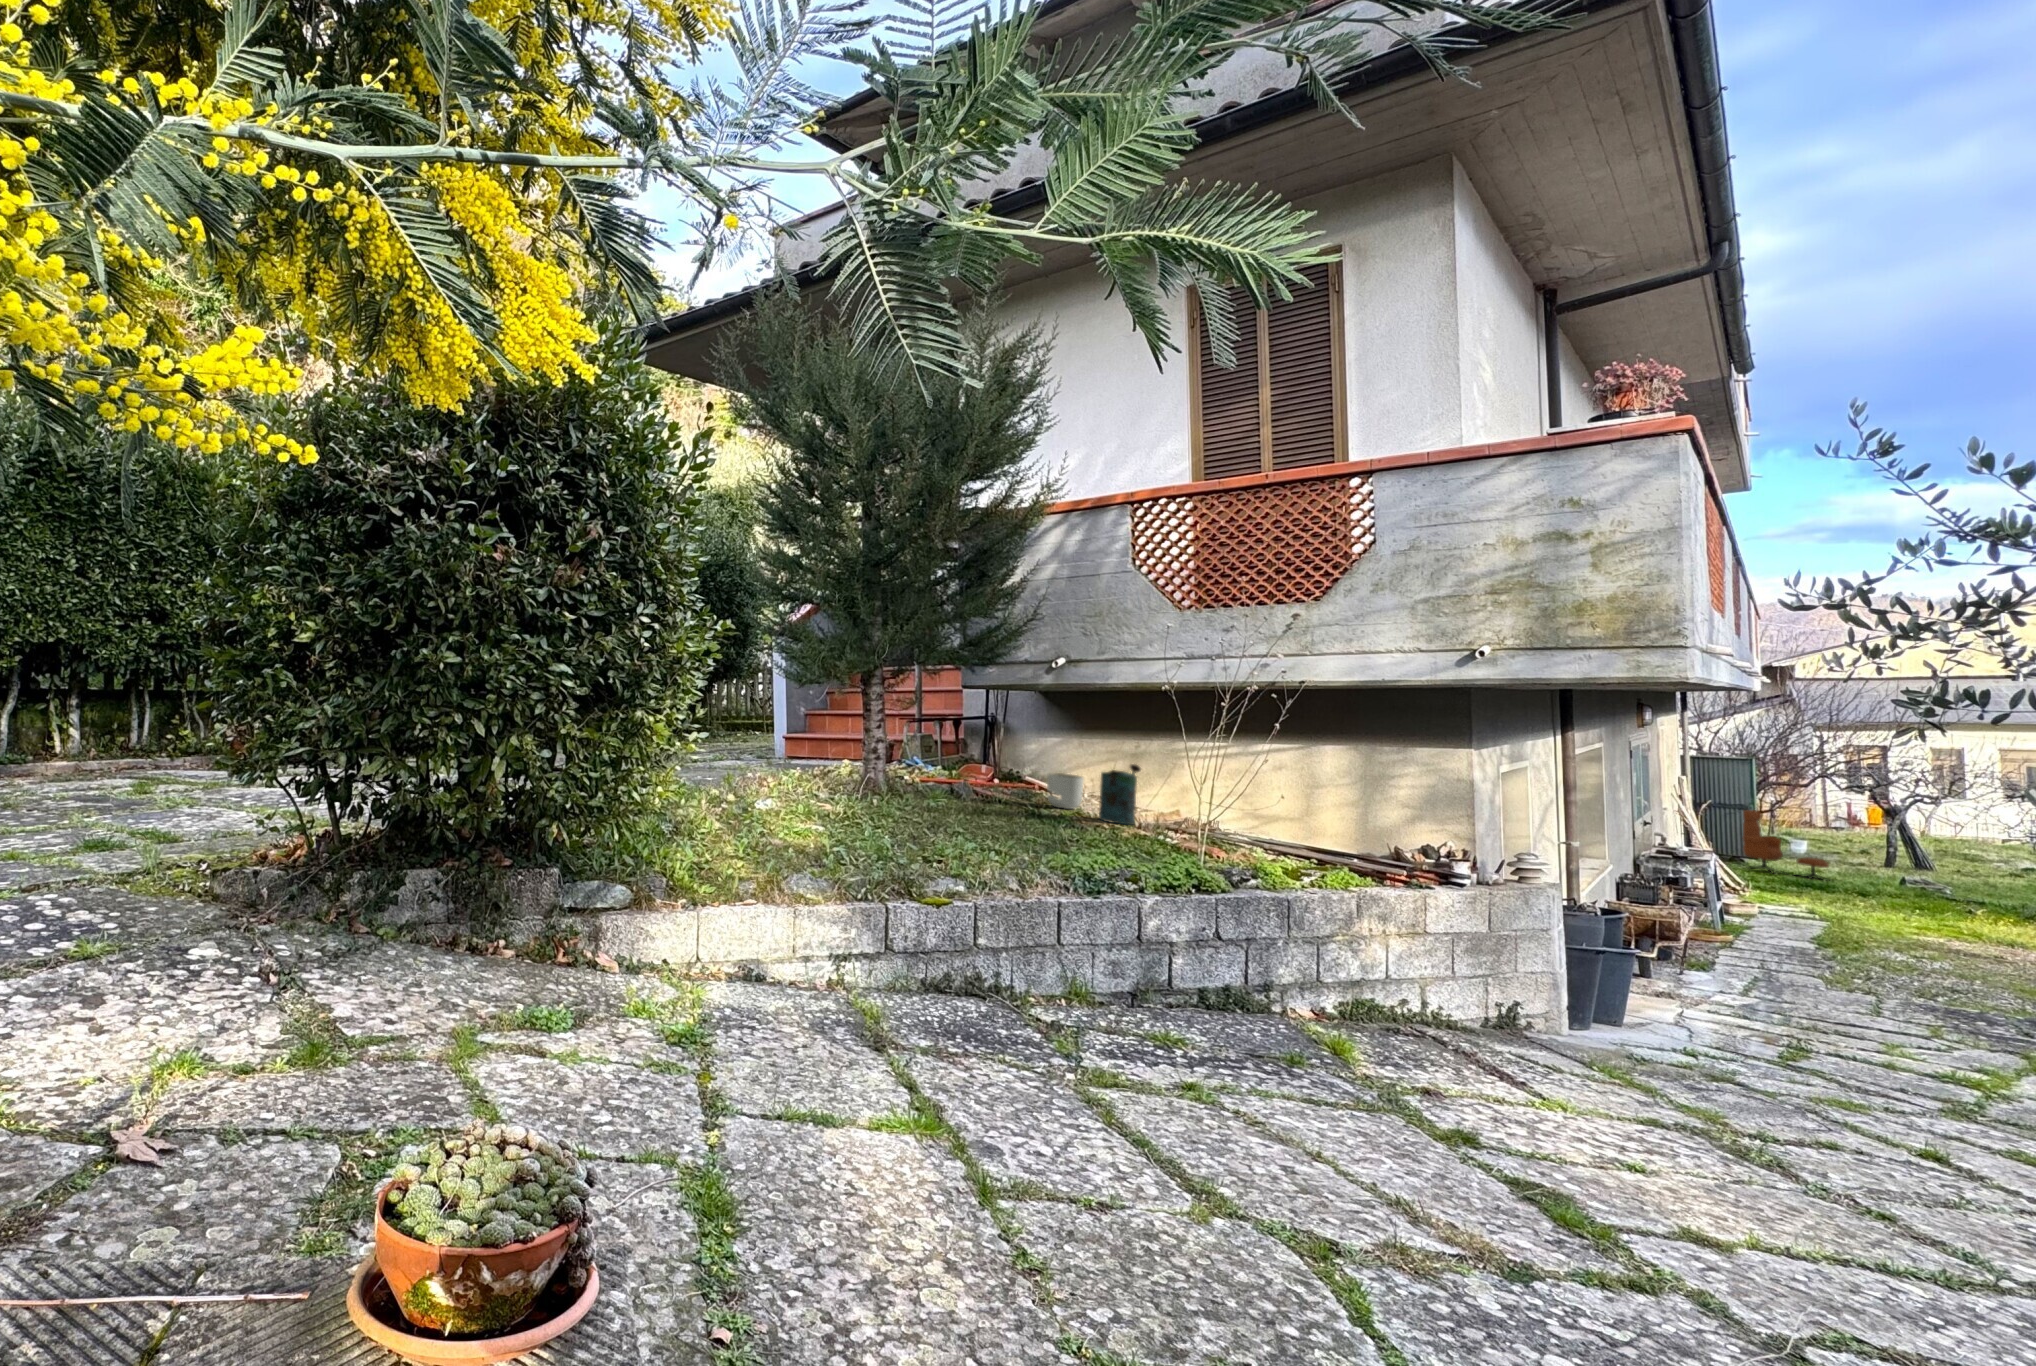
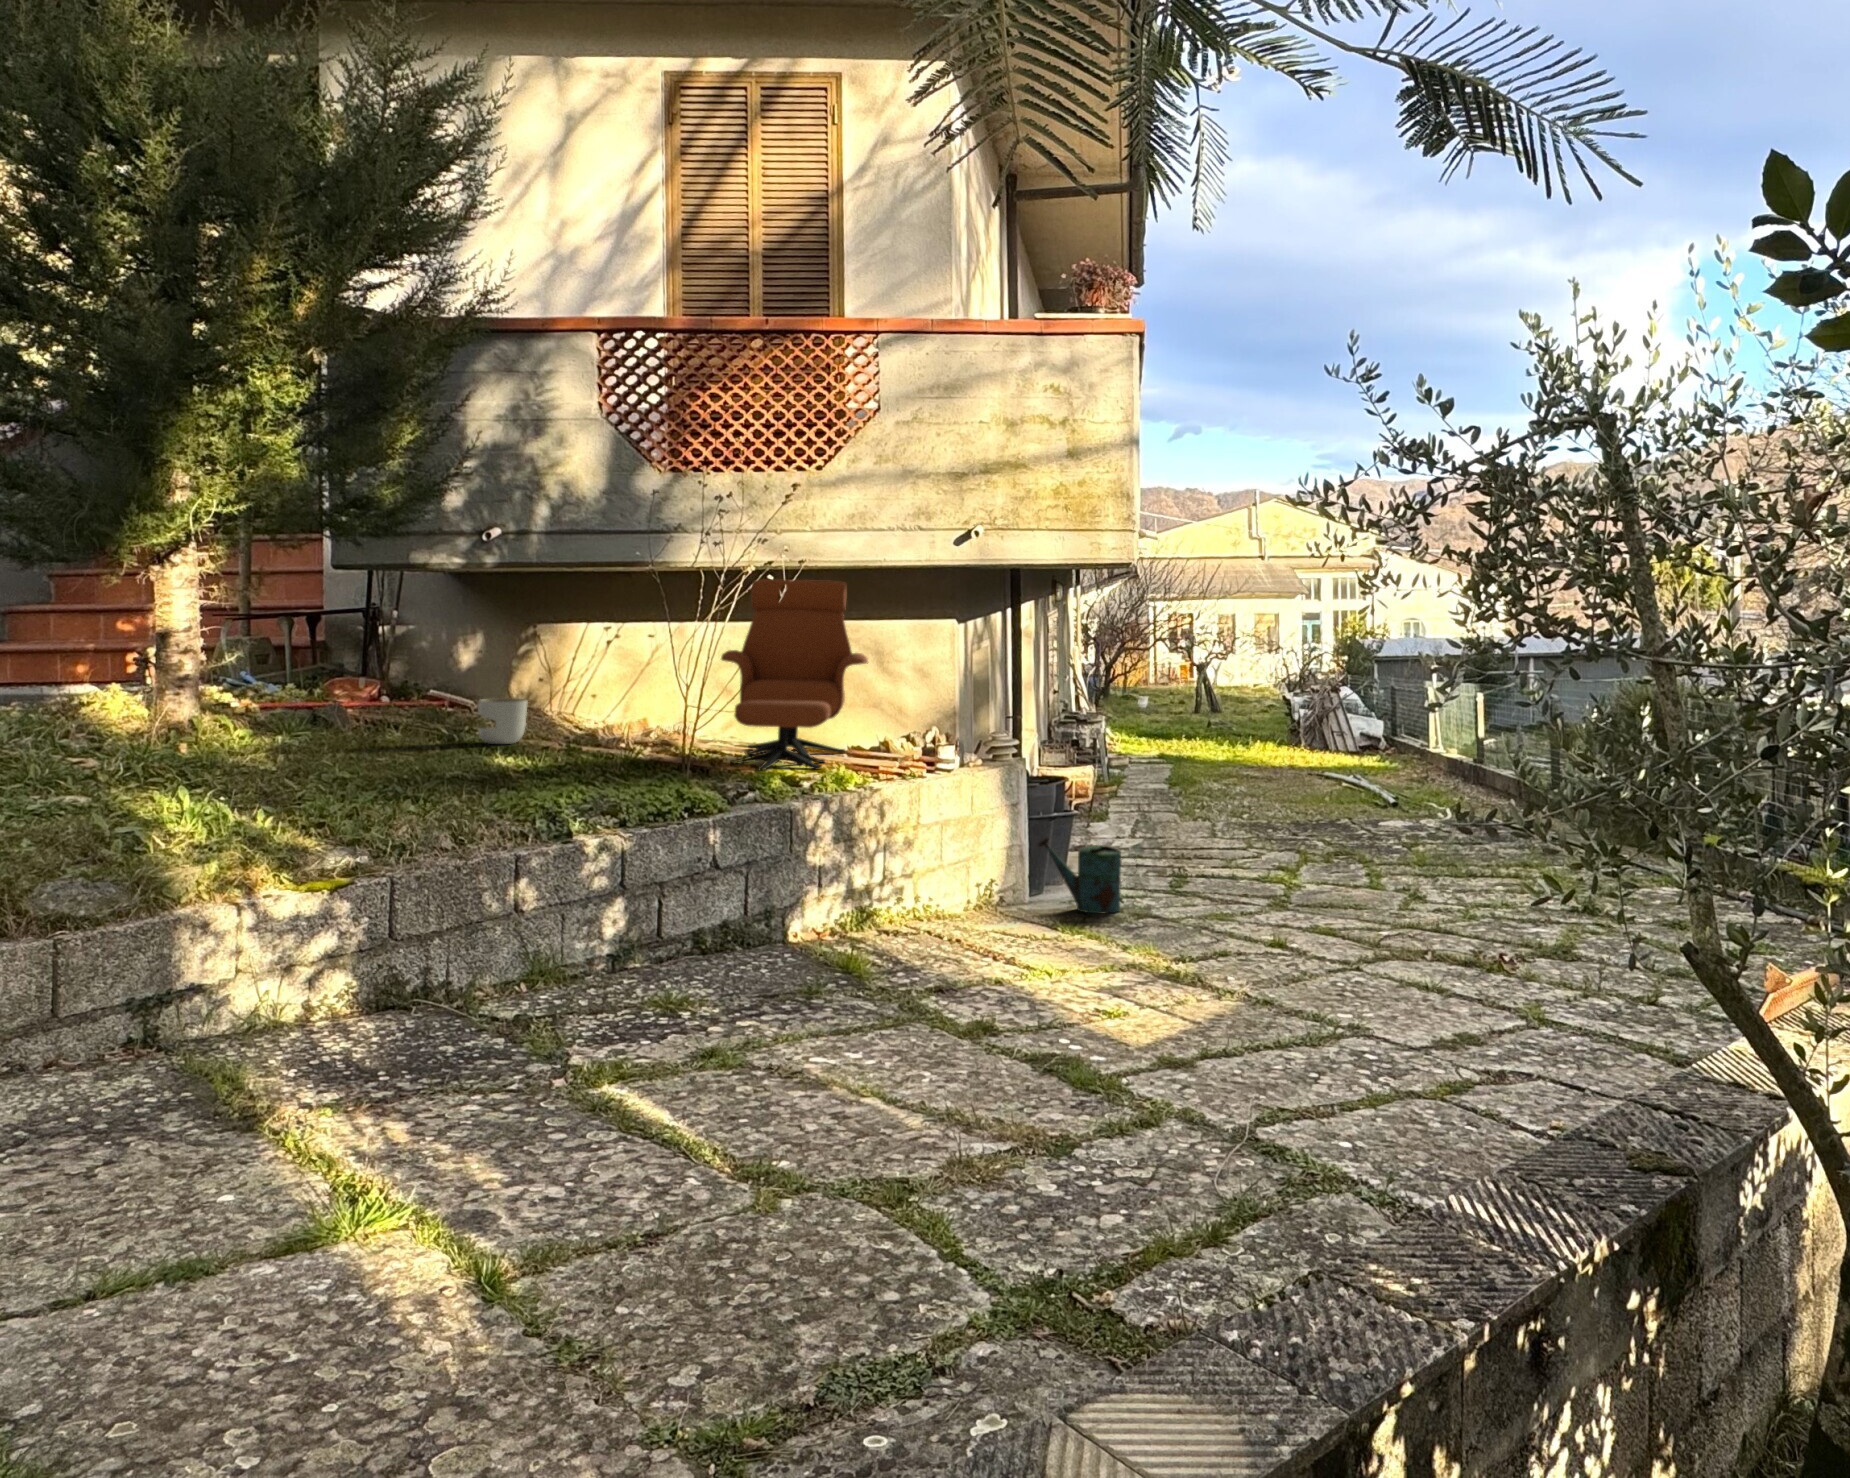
watering can: present [1099,764,1141,825] -> present [1038,837,1135,913]
lounge chair: present [1742,810,1829,880] -> present [721,579,868,771]

